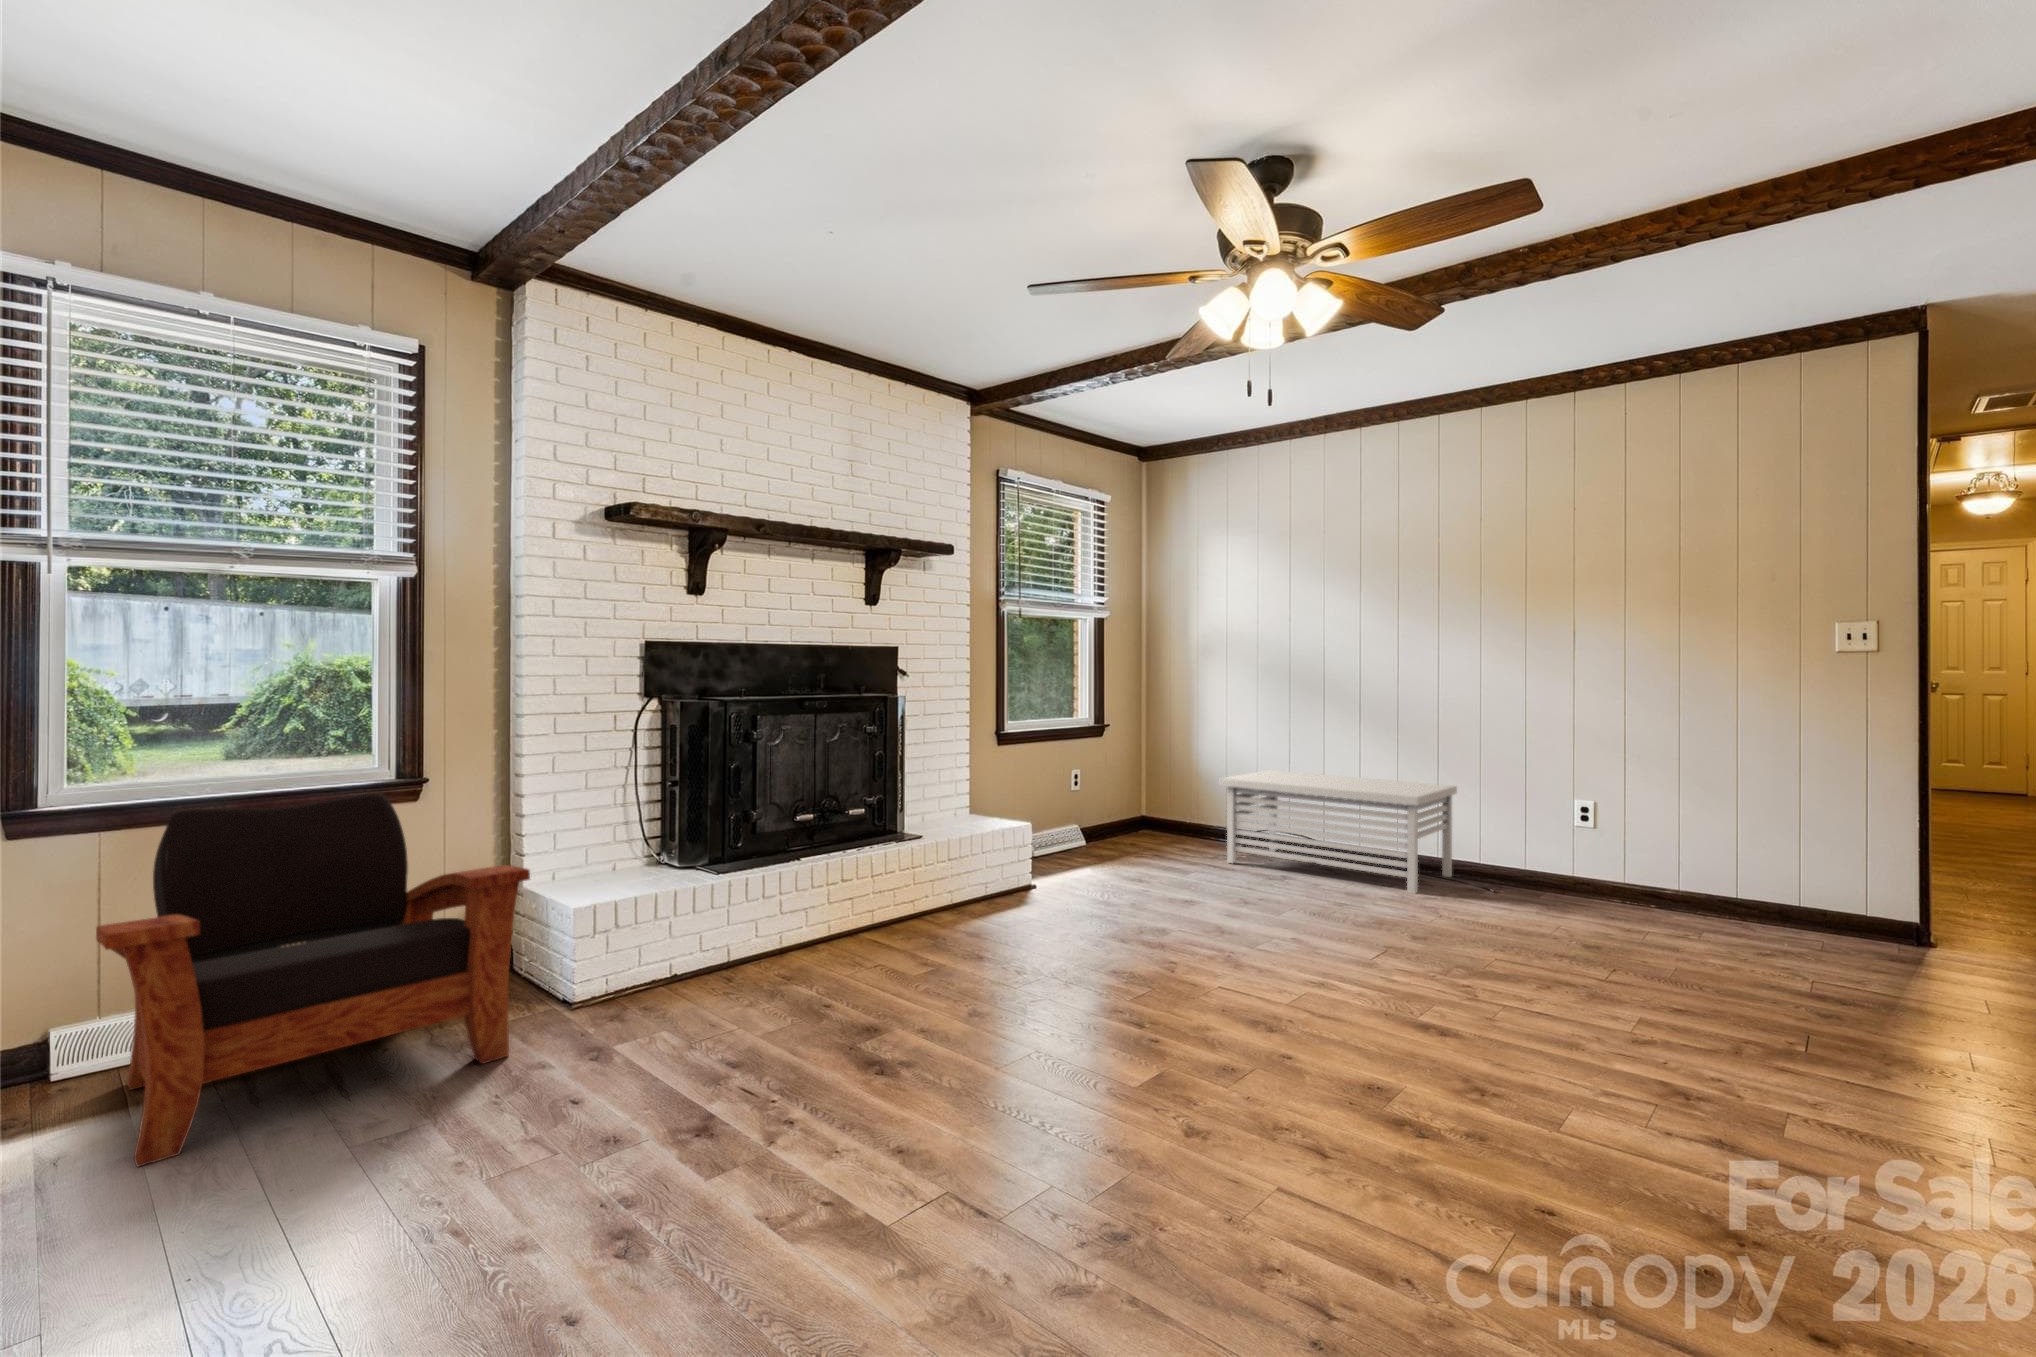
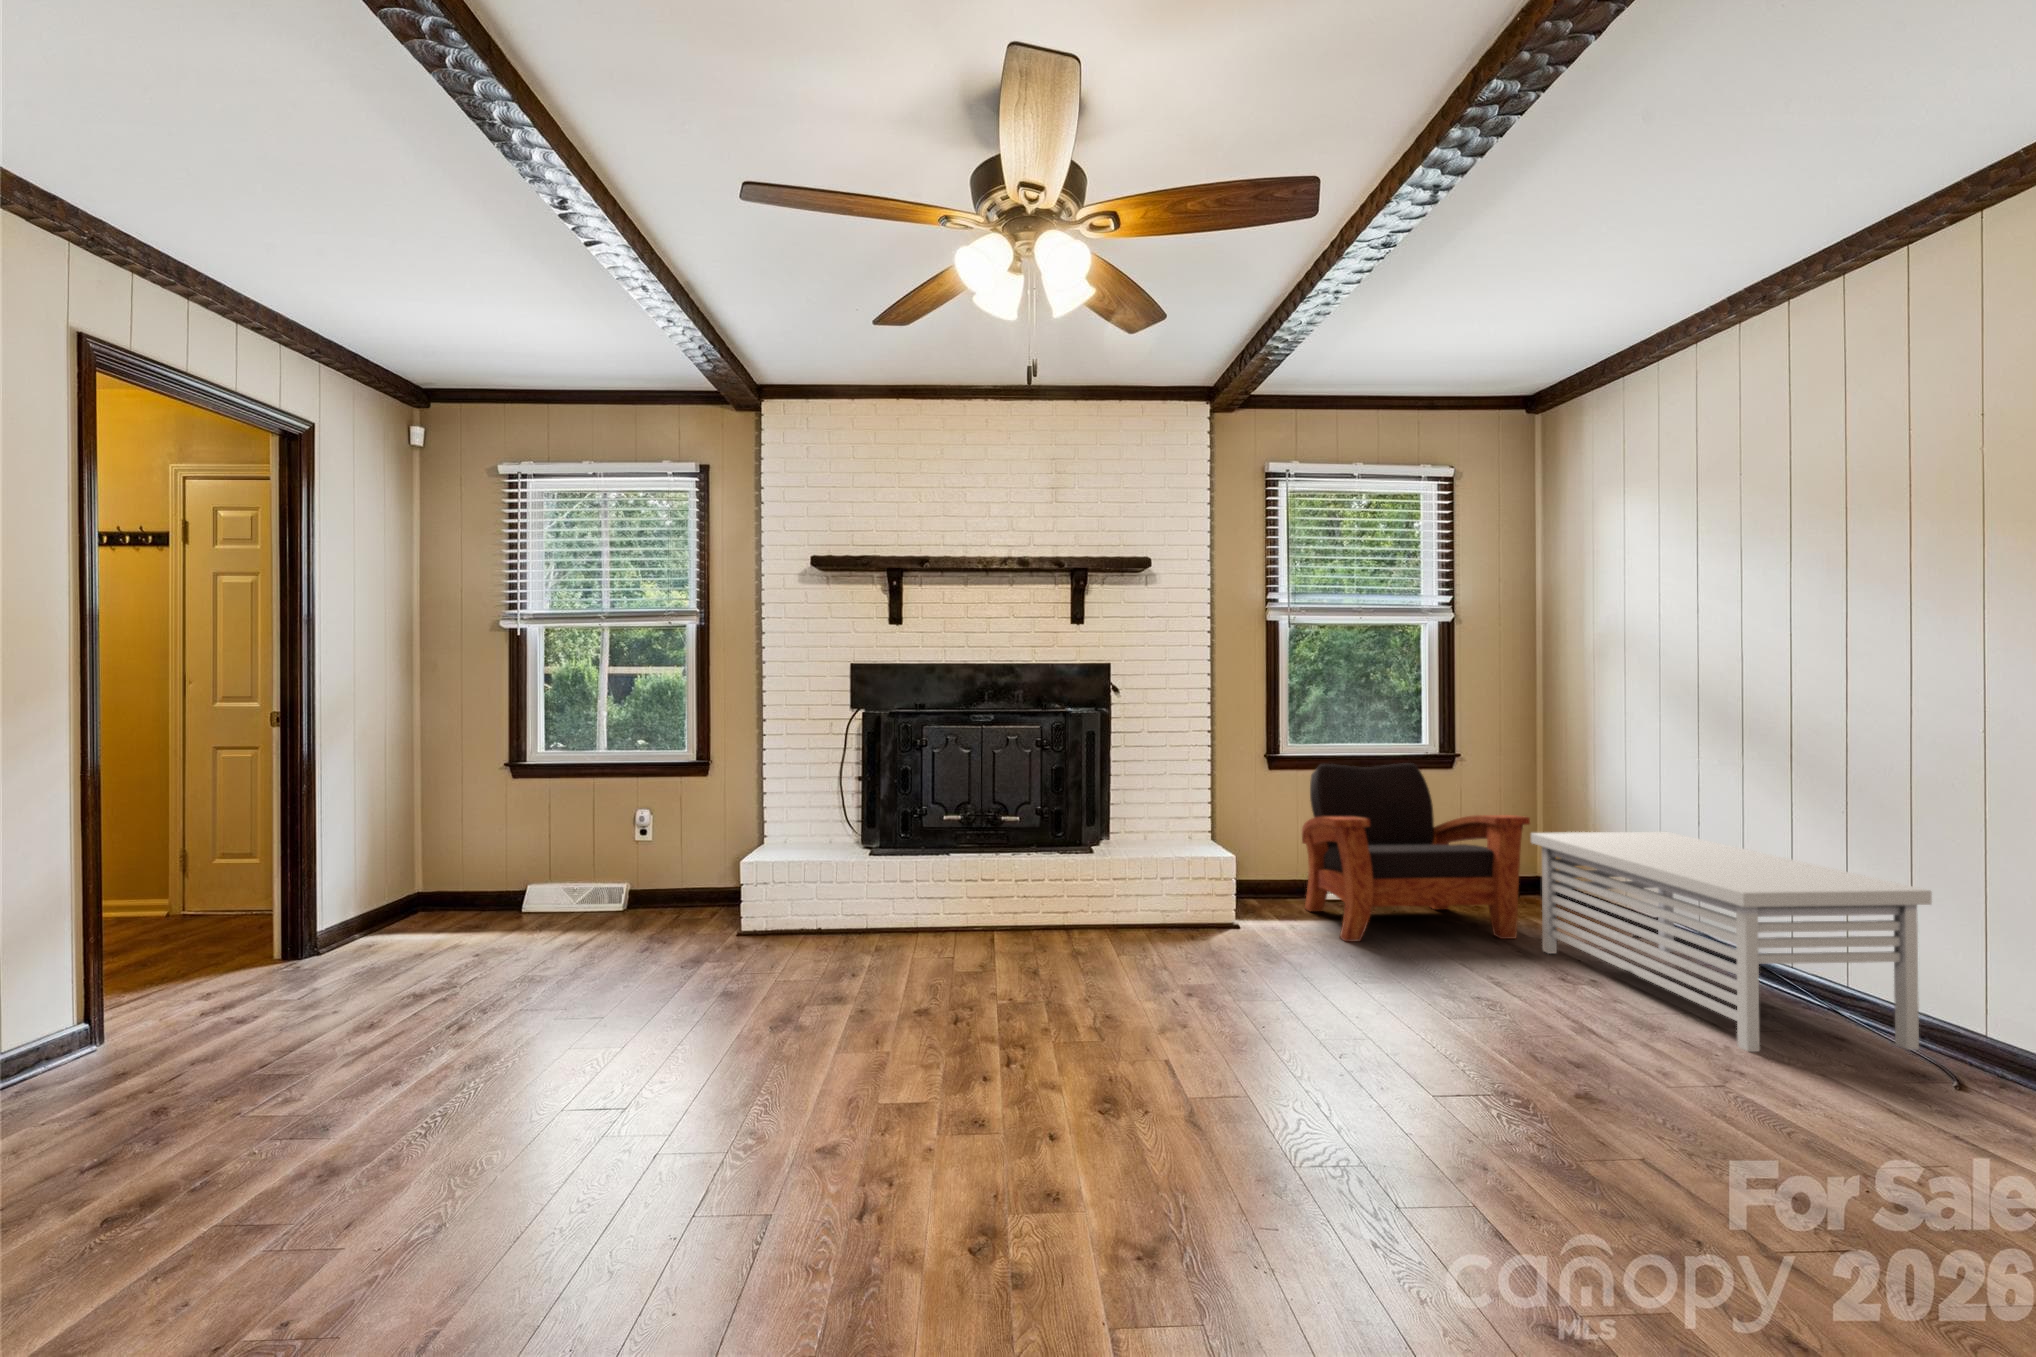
armchair: present [96,793,530,1167] -> present [1302,763,1530,942]

